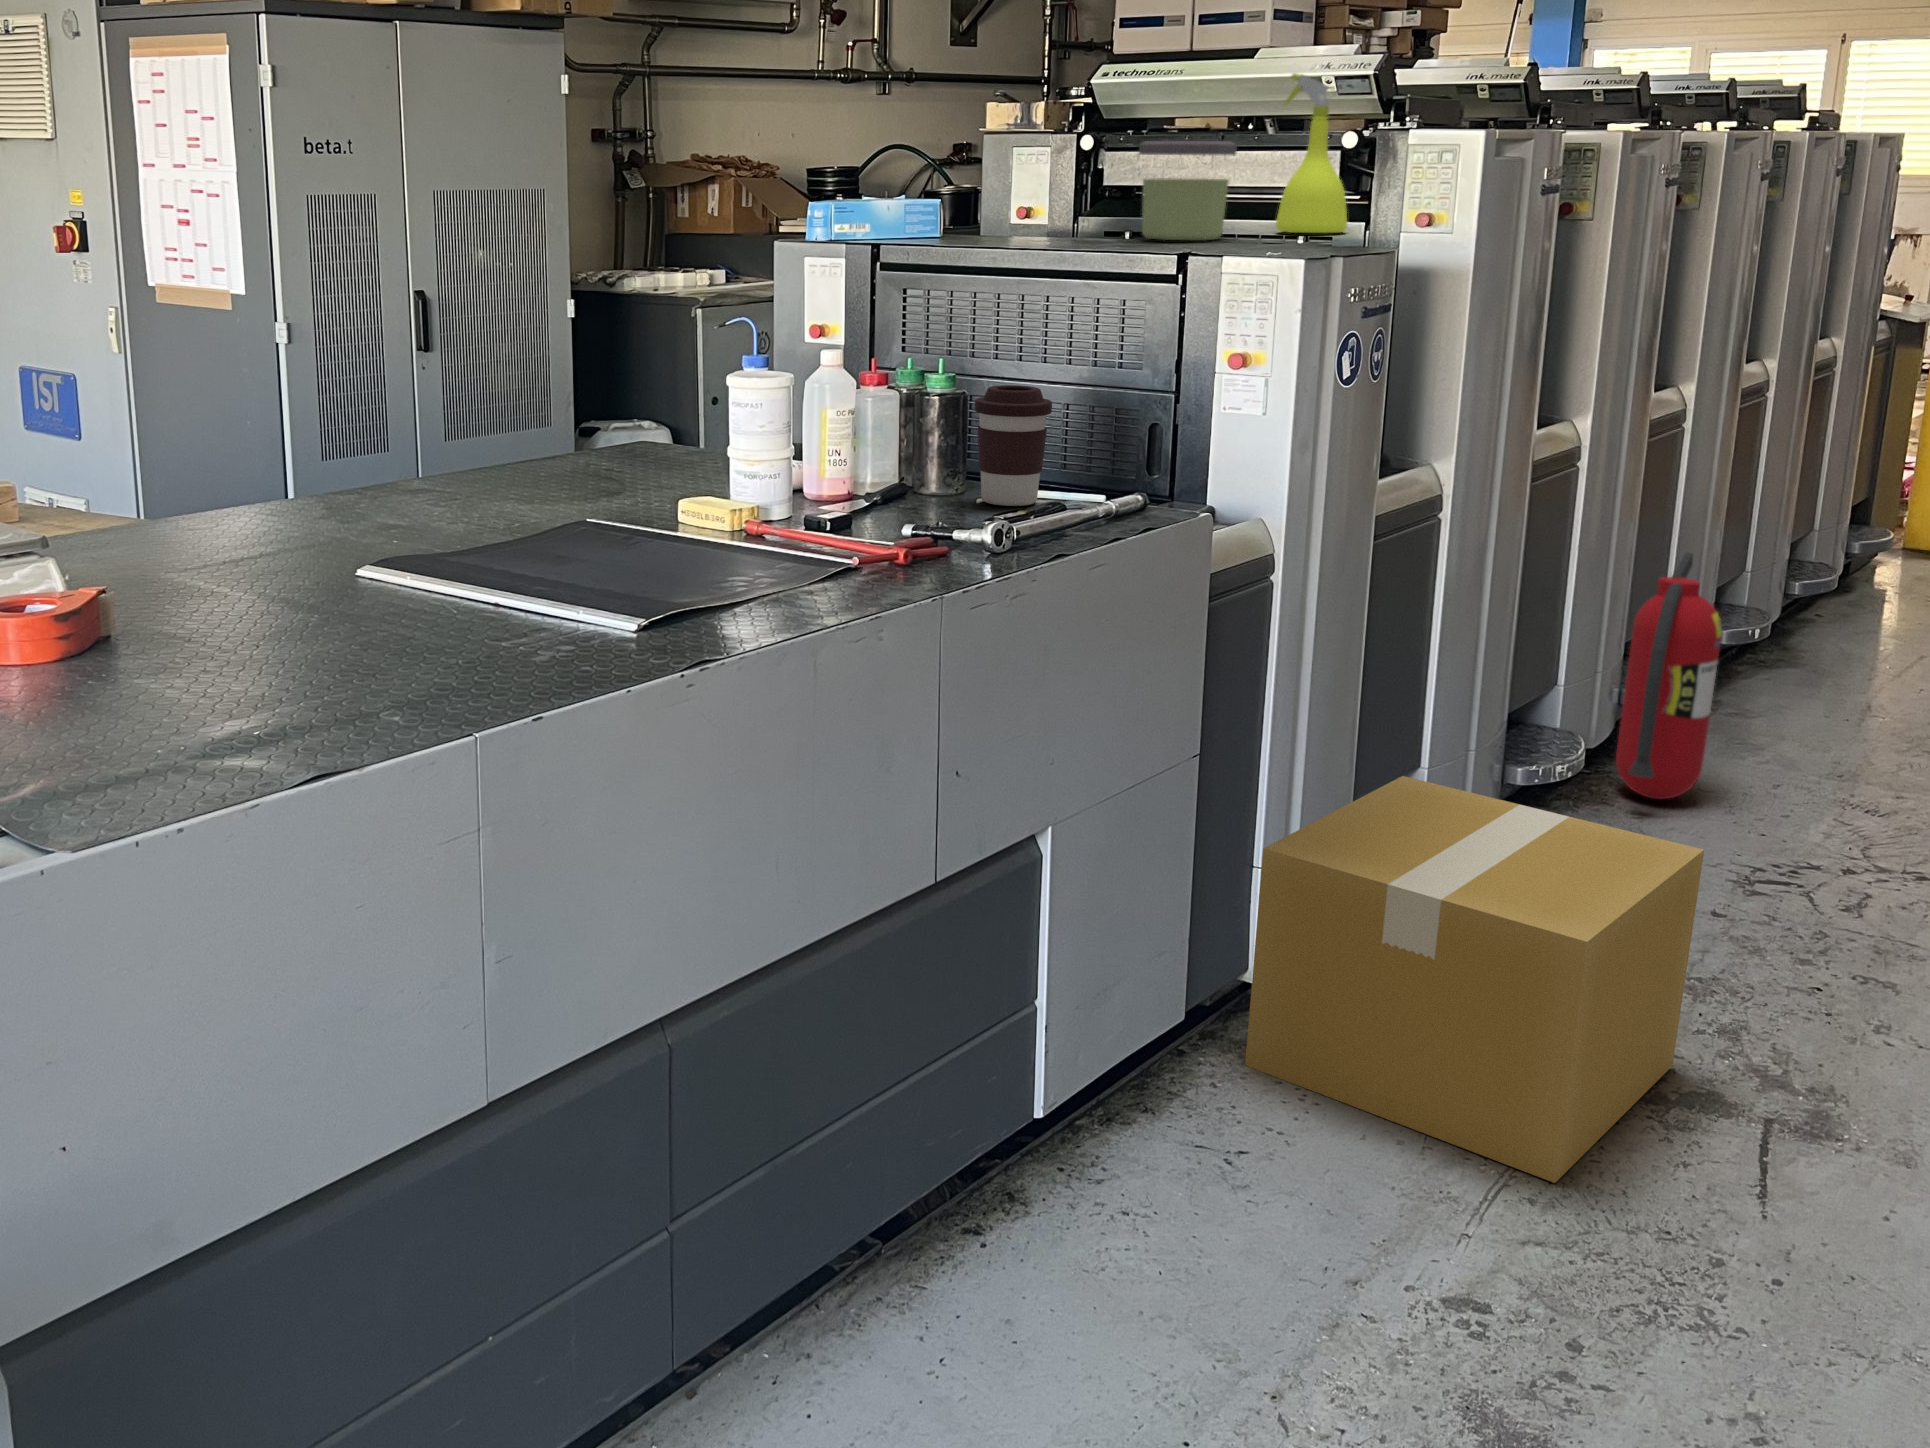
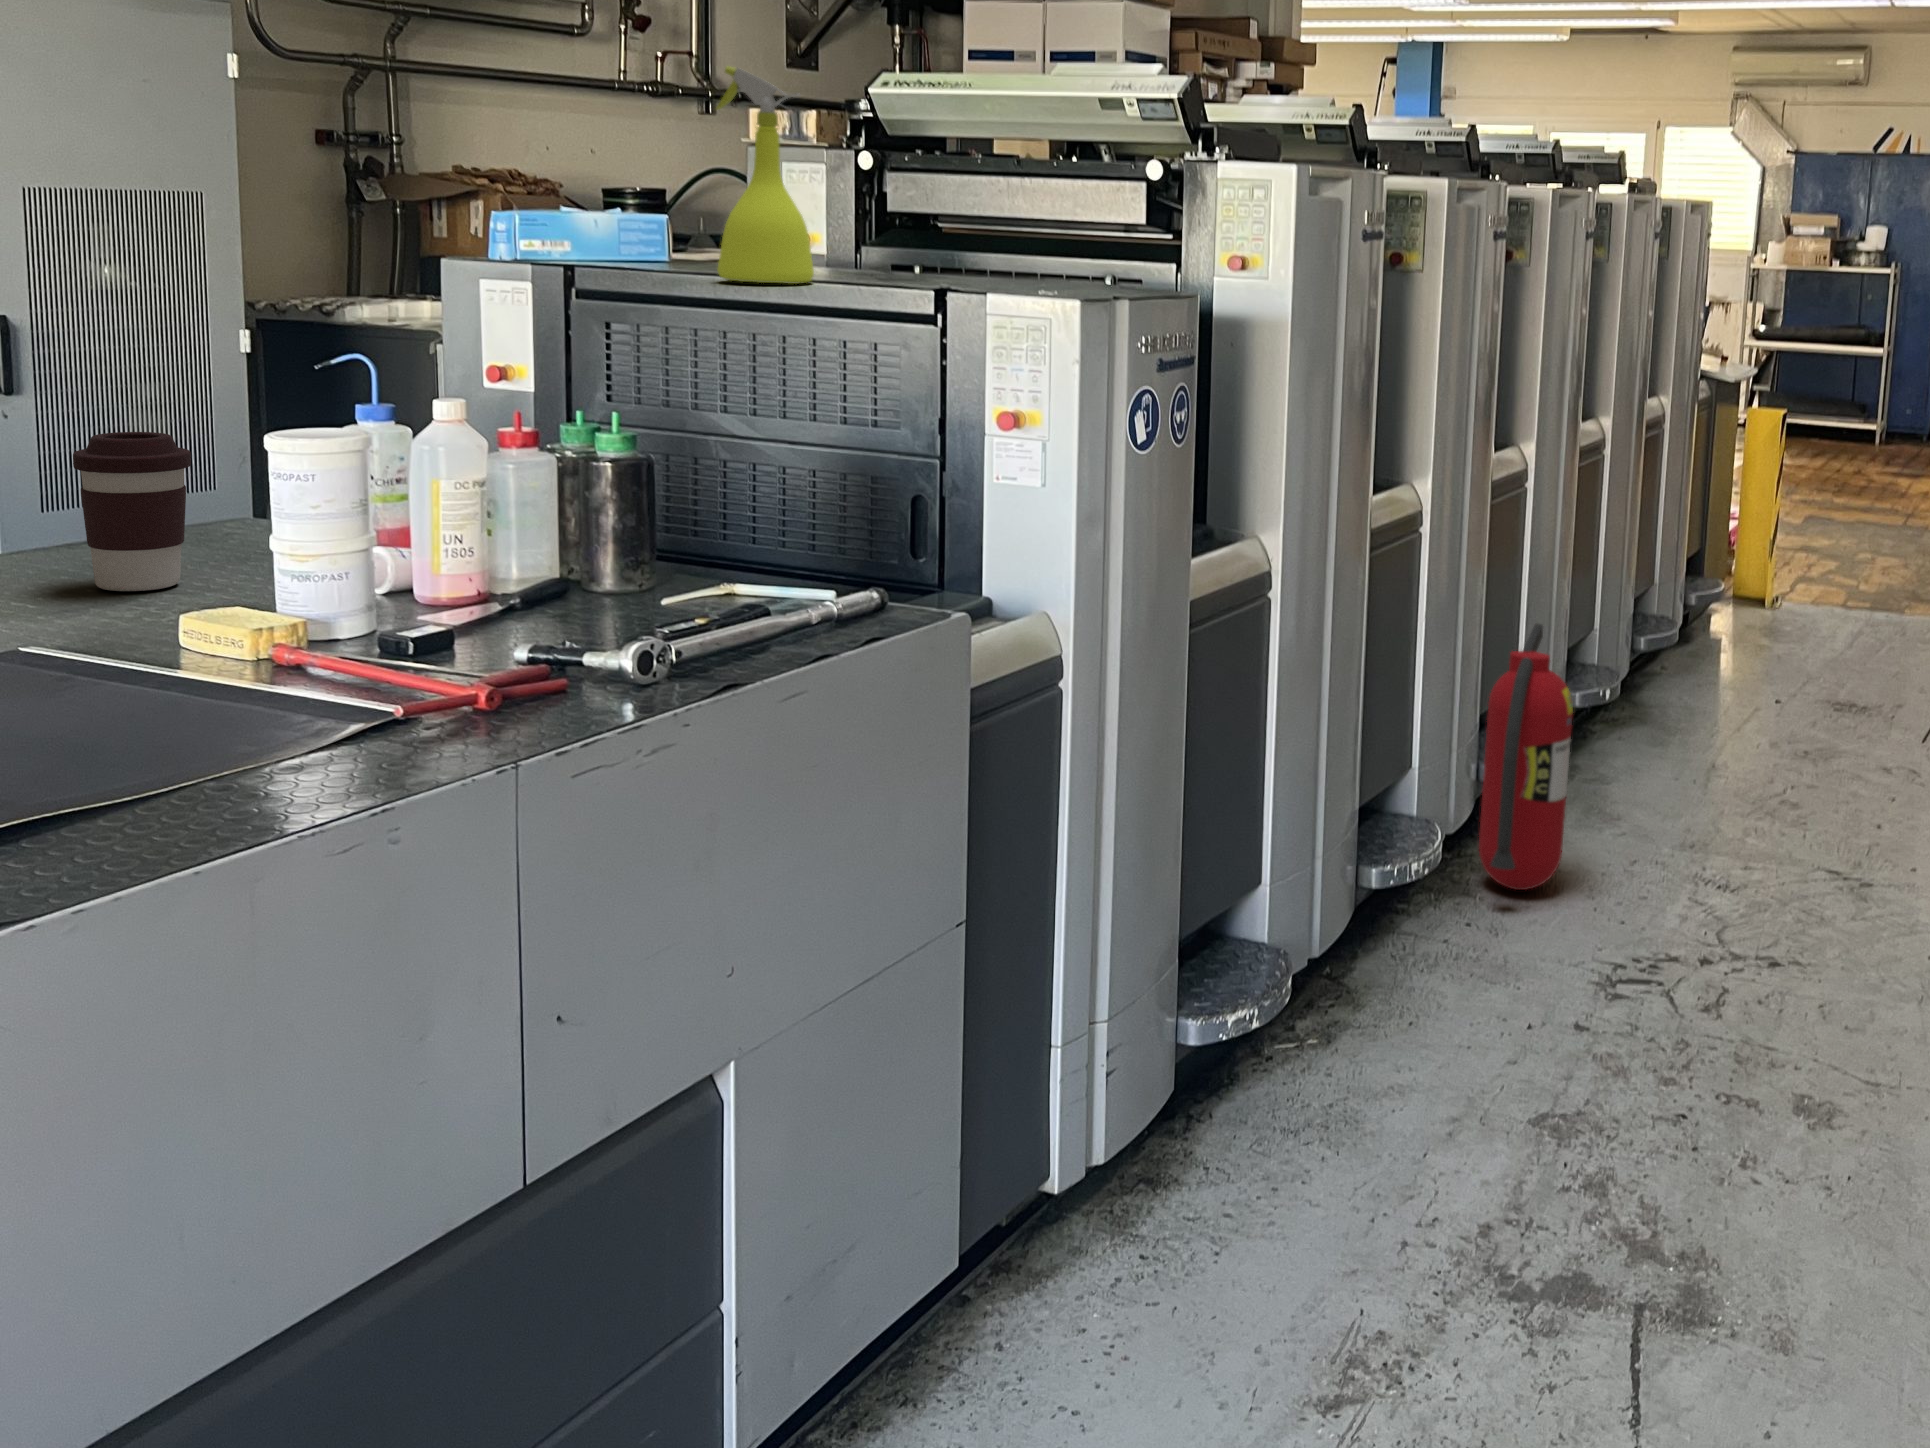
spray bottle: present [1276,73,1347,233] -> present [716,66,814,284]
jar: present [1139,141,1237,240] -> none [903,157,1020,277]
coffee cup: present [975,385,1052,506] -> present [73,432,191,591]
cardboard box: present [1245,776,1704,1183] -> none [1052,910,1557,1427]

